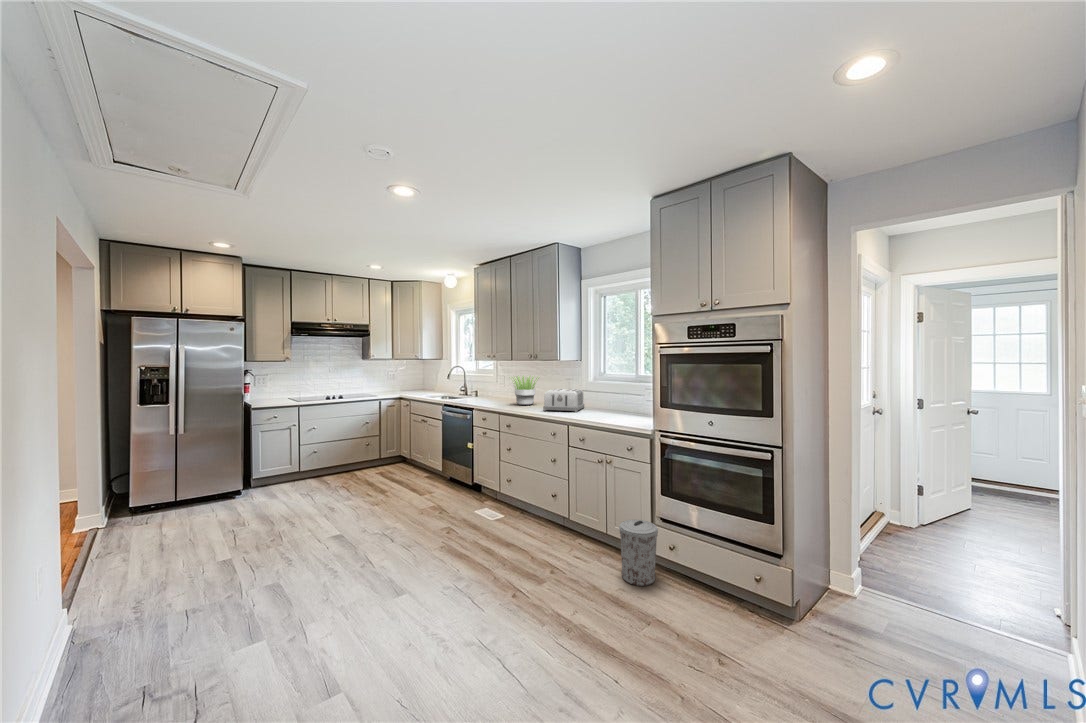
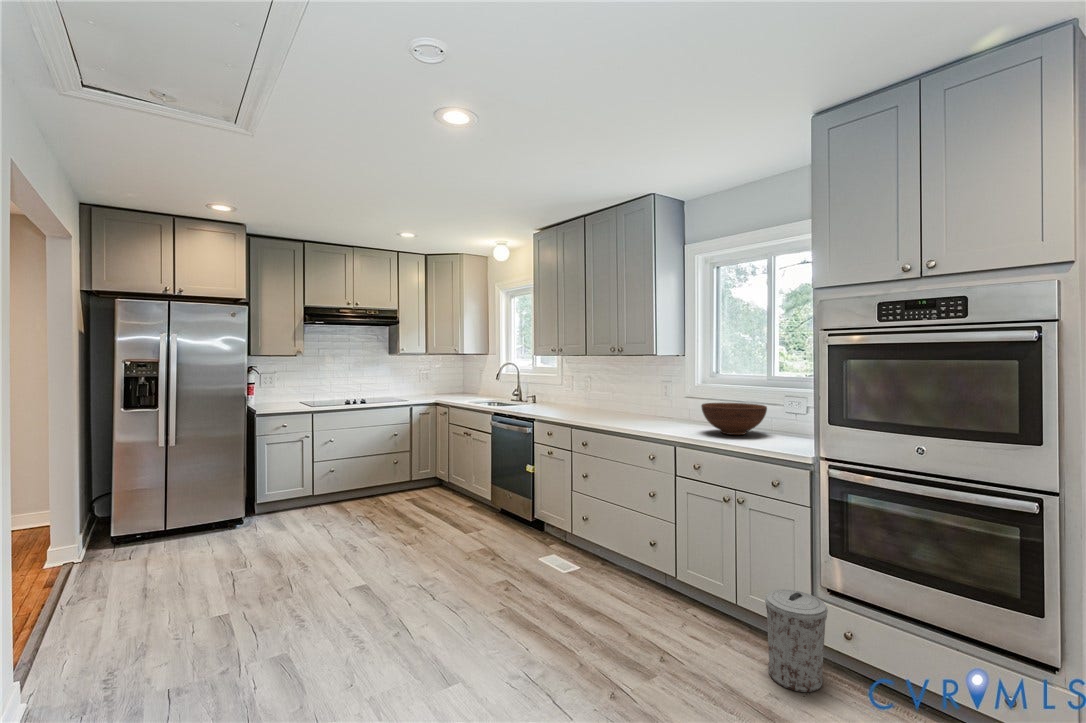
potted plant: present [513,376,539,405] -> none [581,374,629,417]
toaster: present [543,389,584,412] -> none [635,394,691,428]
fruit bowl: none [587,394,631,416] -> present [701,403,767,435]

